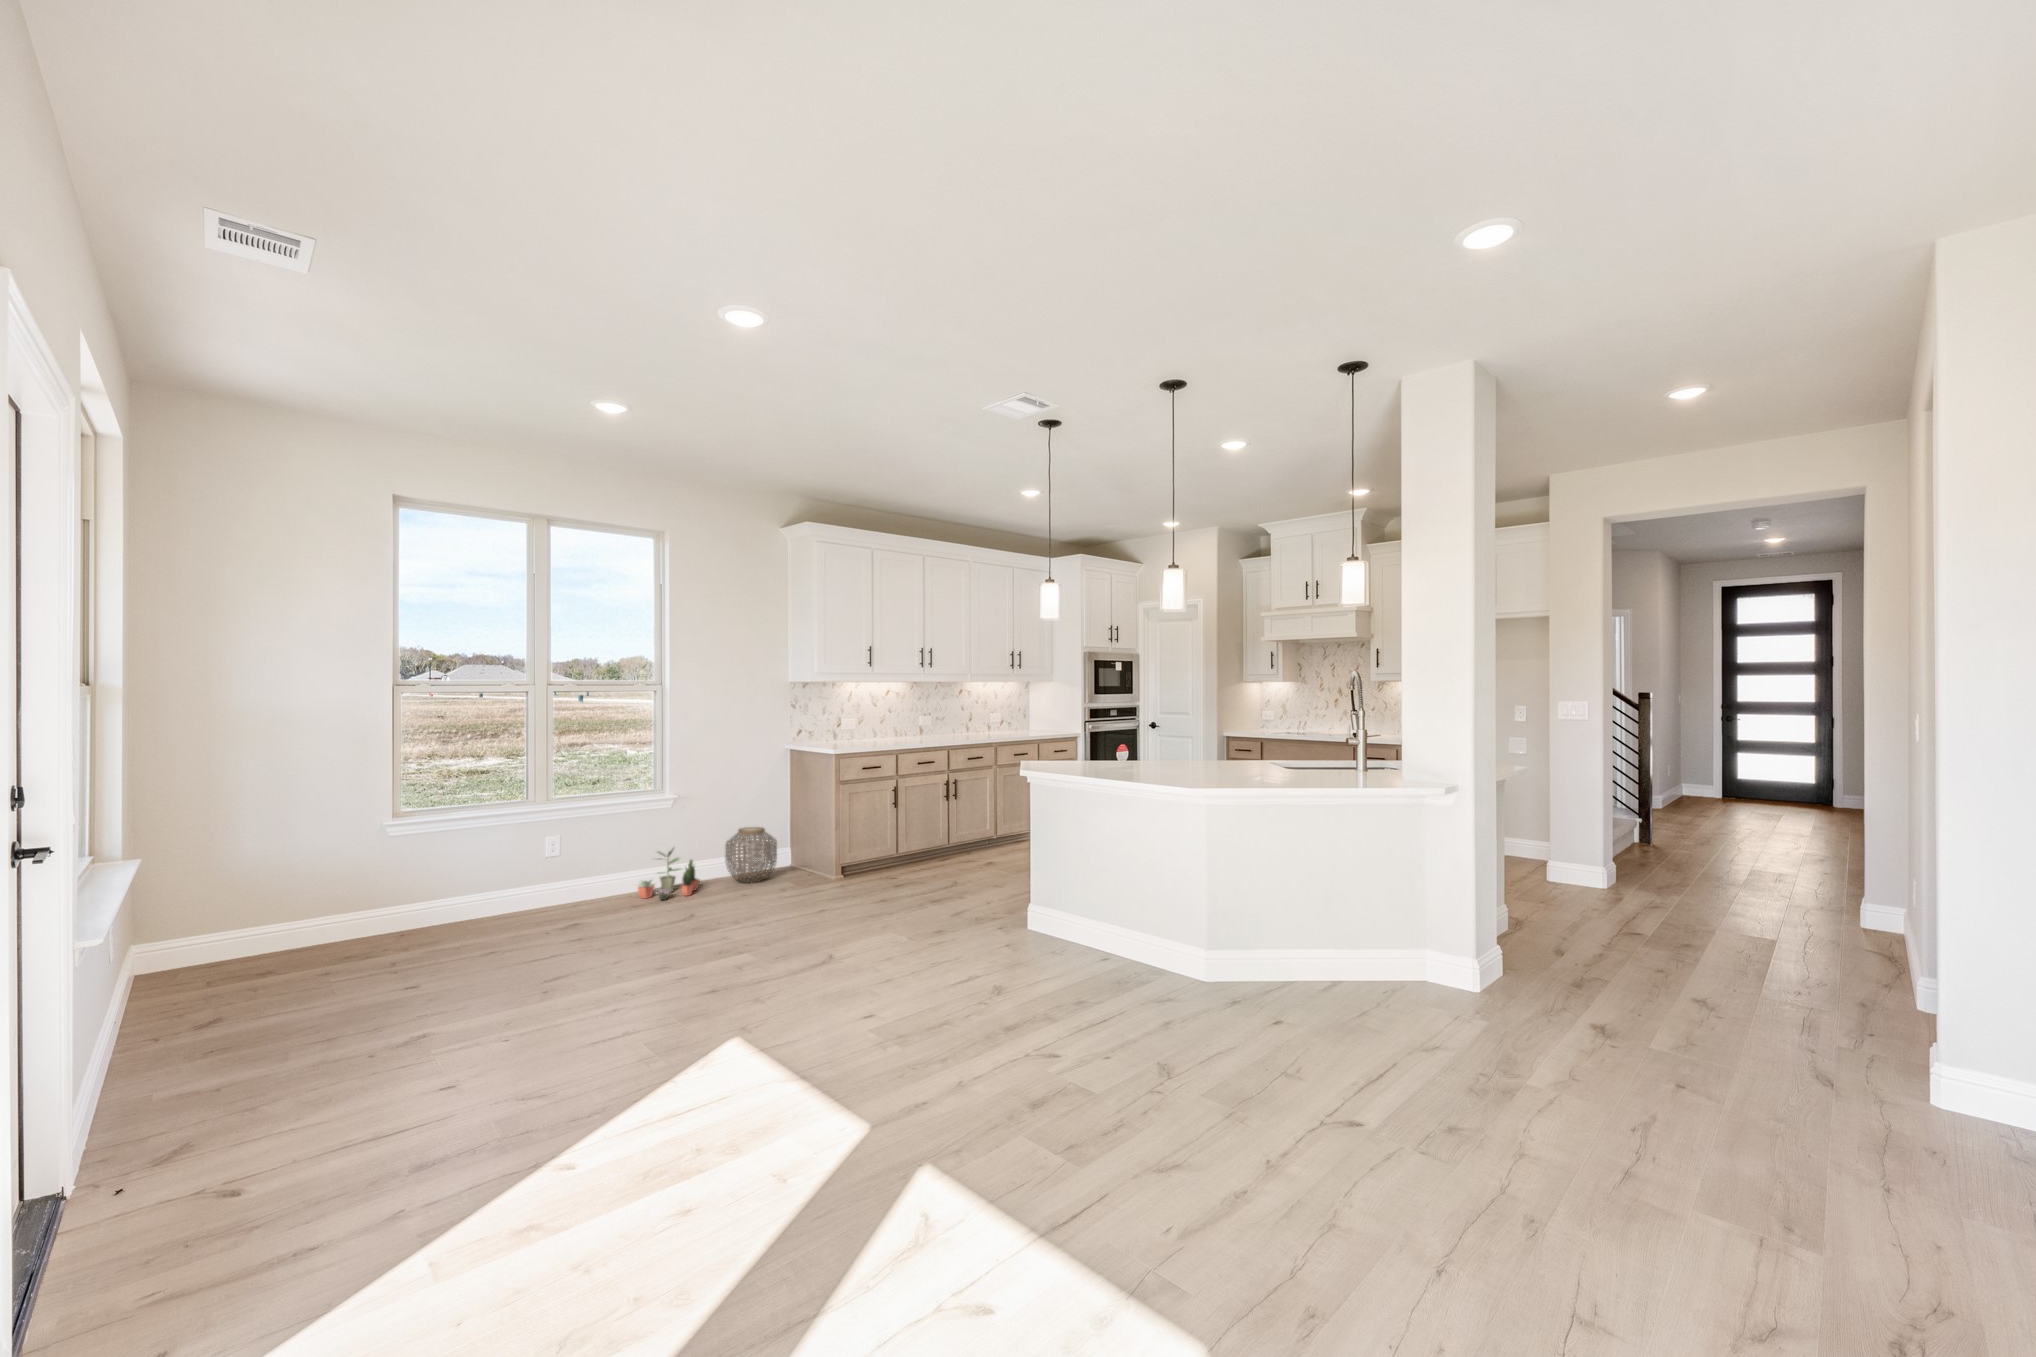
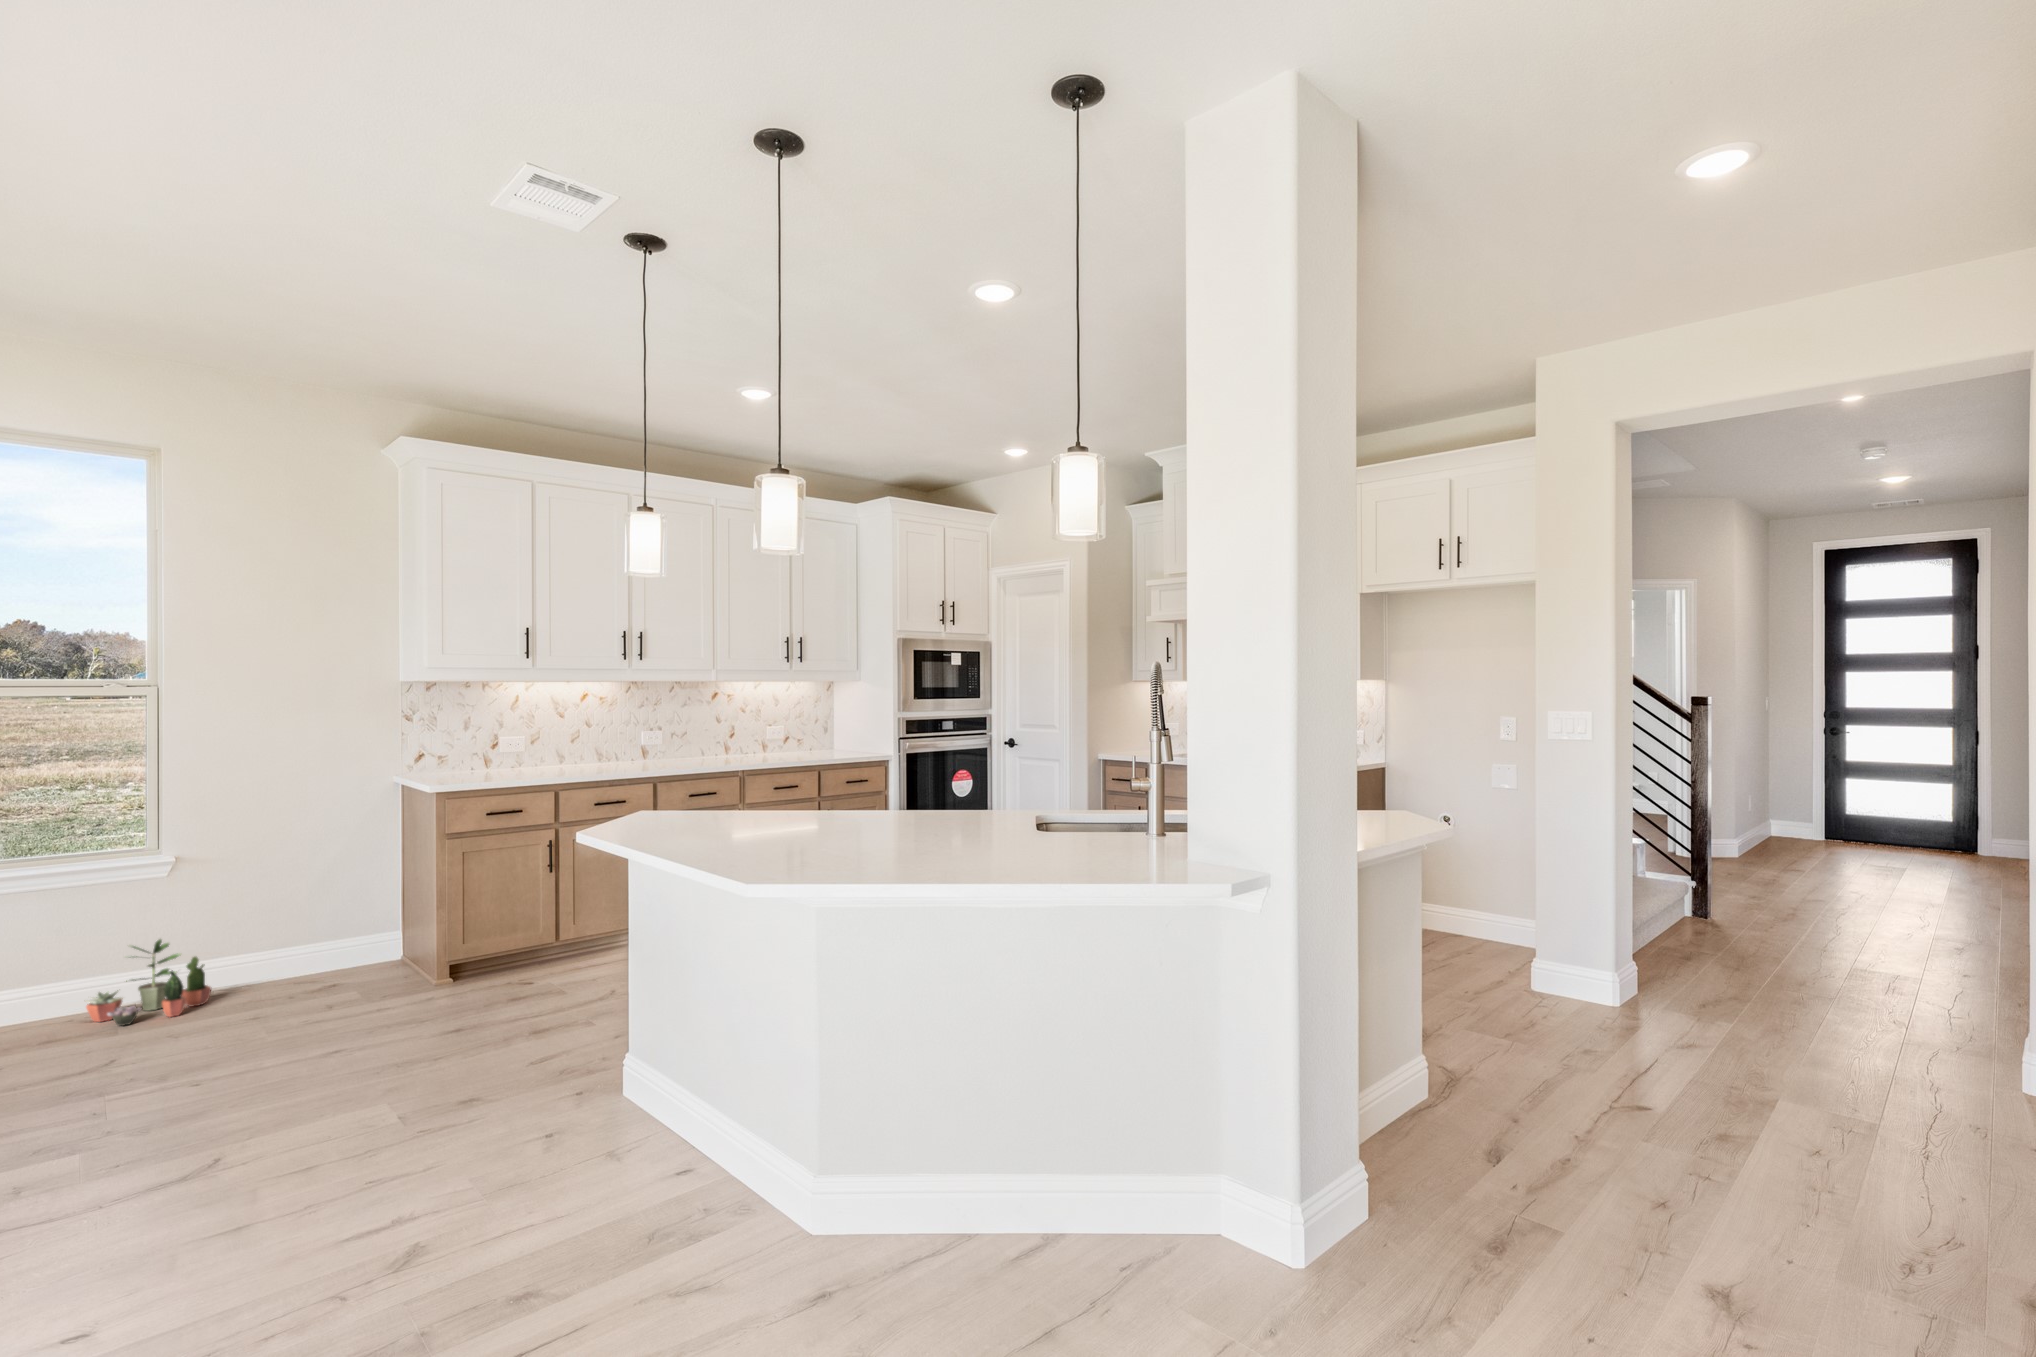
woven basket: present [726,827,777,883] -> none [267,902,358,991]

